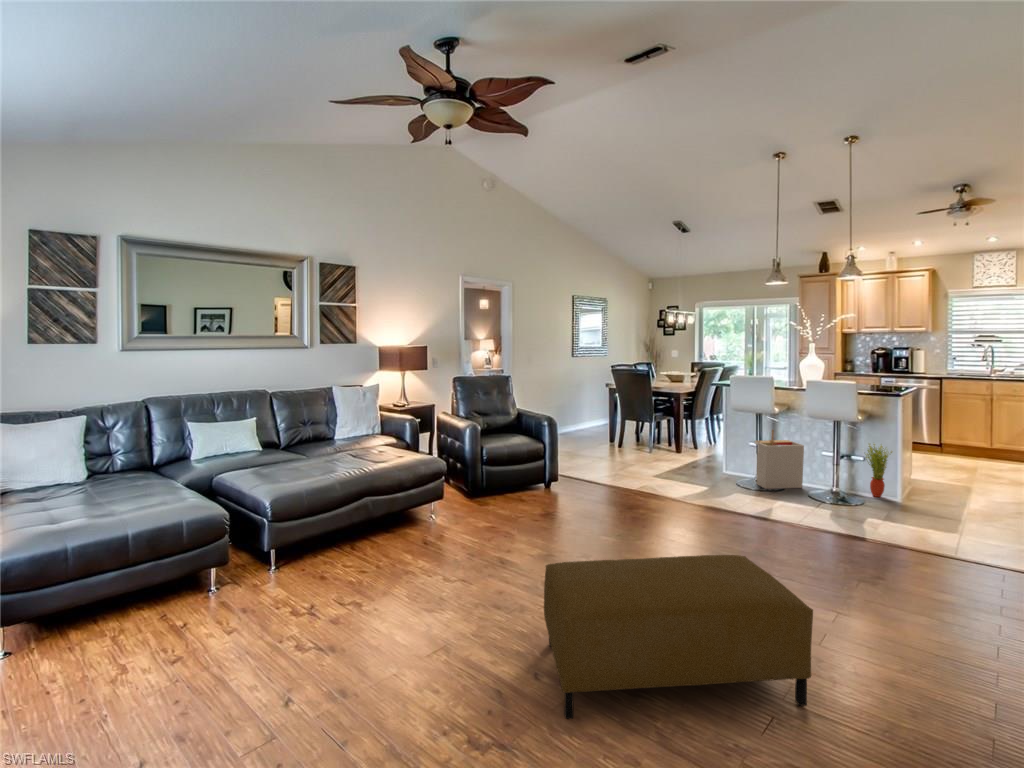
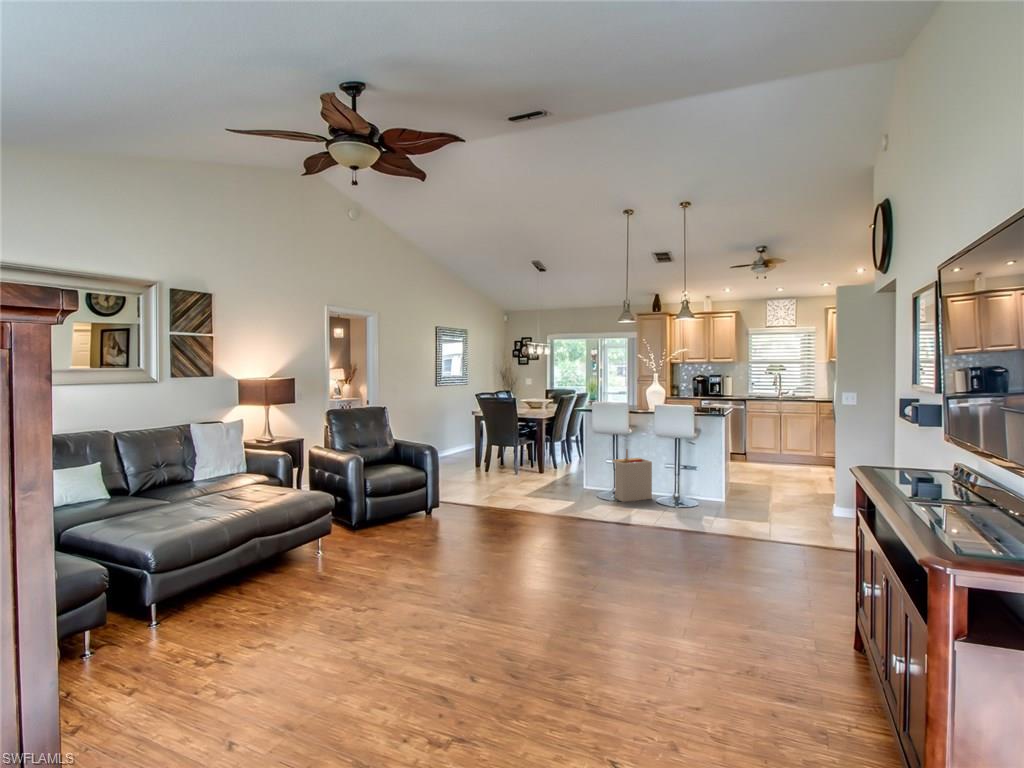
potted plant: present [866,444,892,497] -> none [698,456,718,502]
ottoman: present [544,555,813,719] -> none [471,553,689,709]

